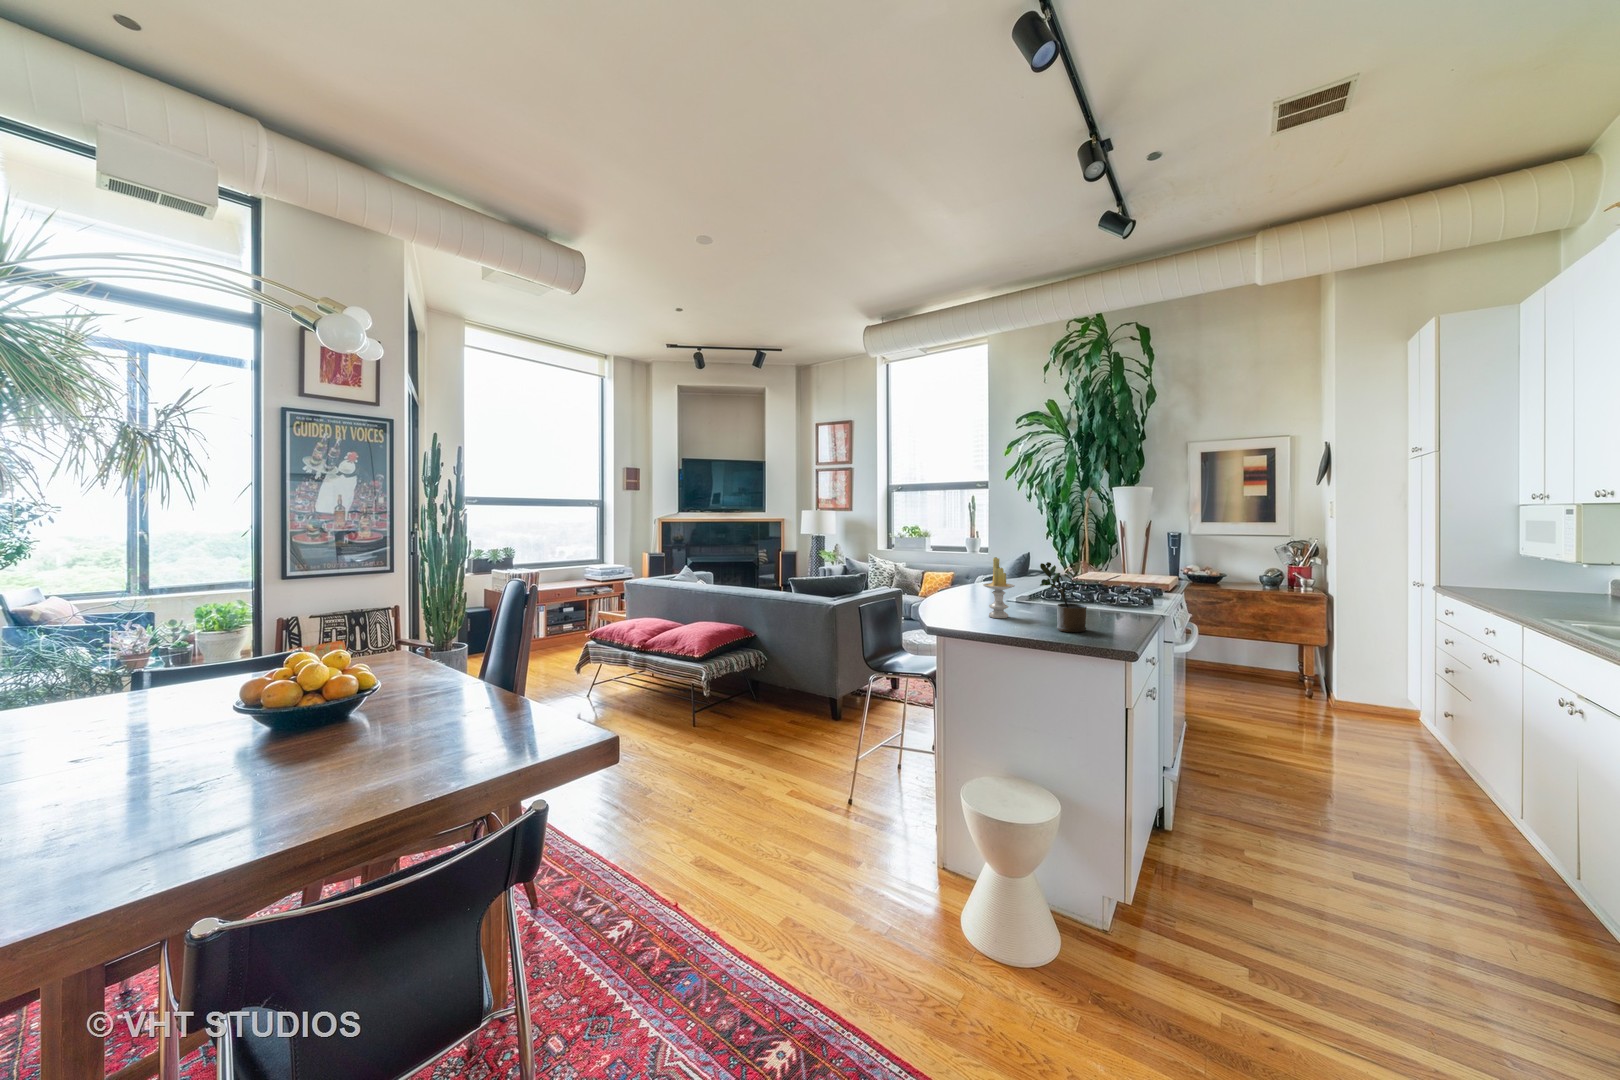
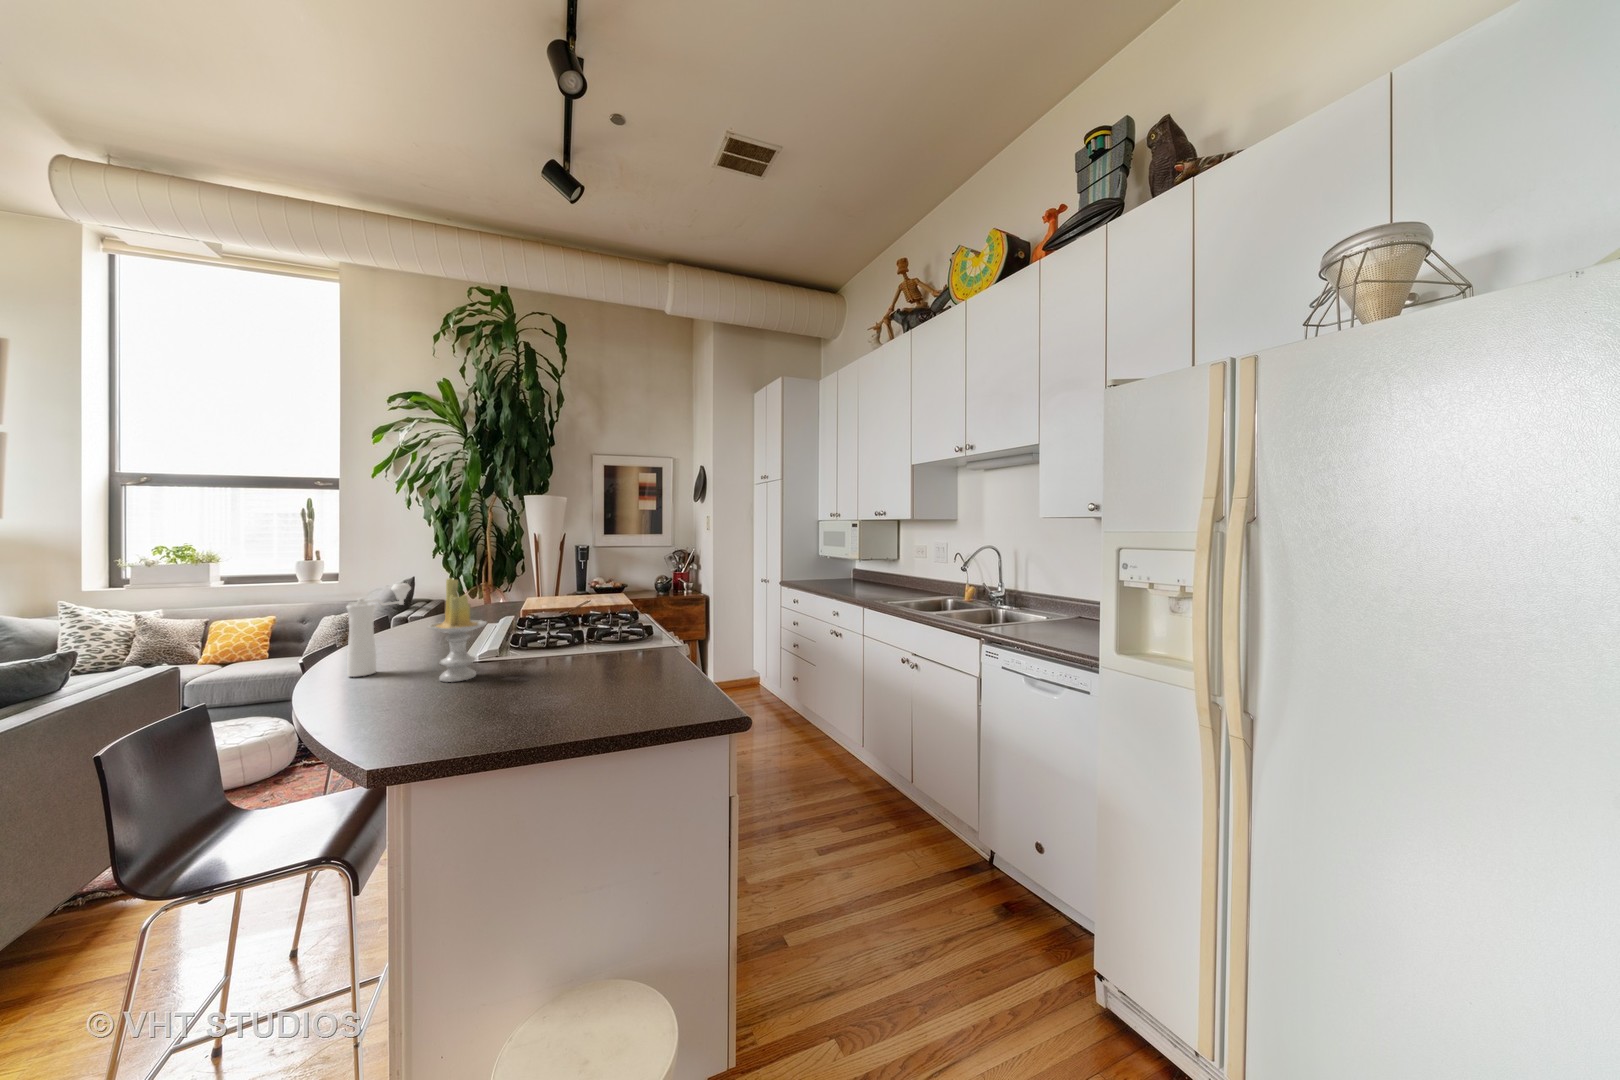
pepper mill: none [952,559,985,608] -> present [346,583,411,677]
potted plant: present [1040,562,1087,632] -> none [547,579,618,682]

